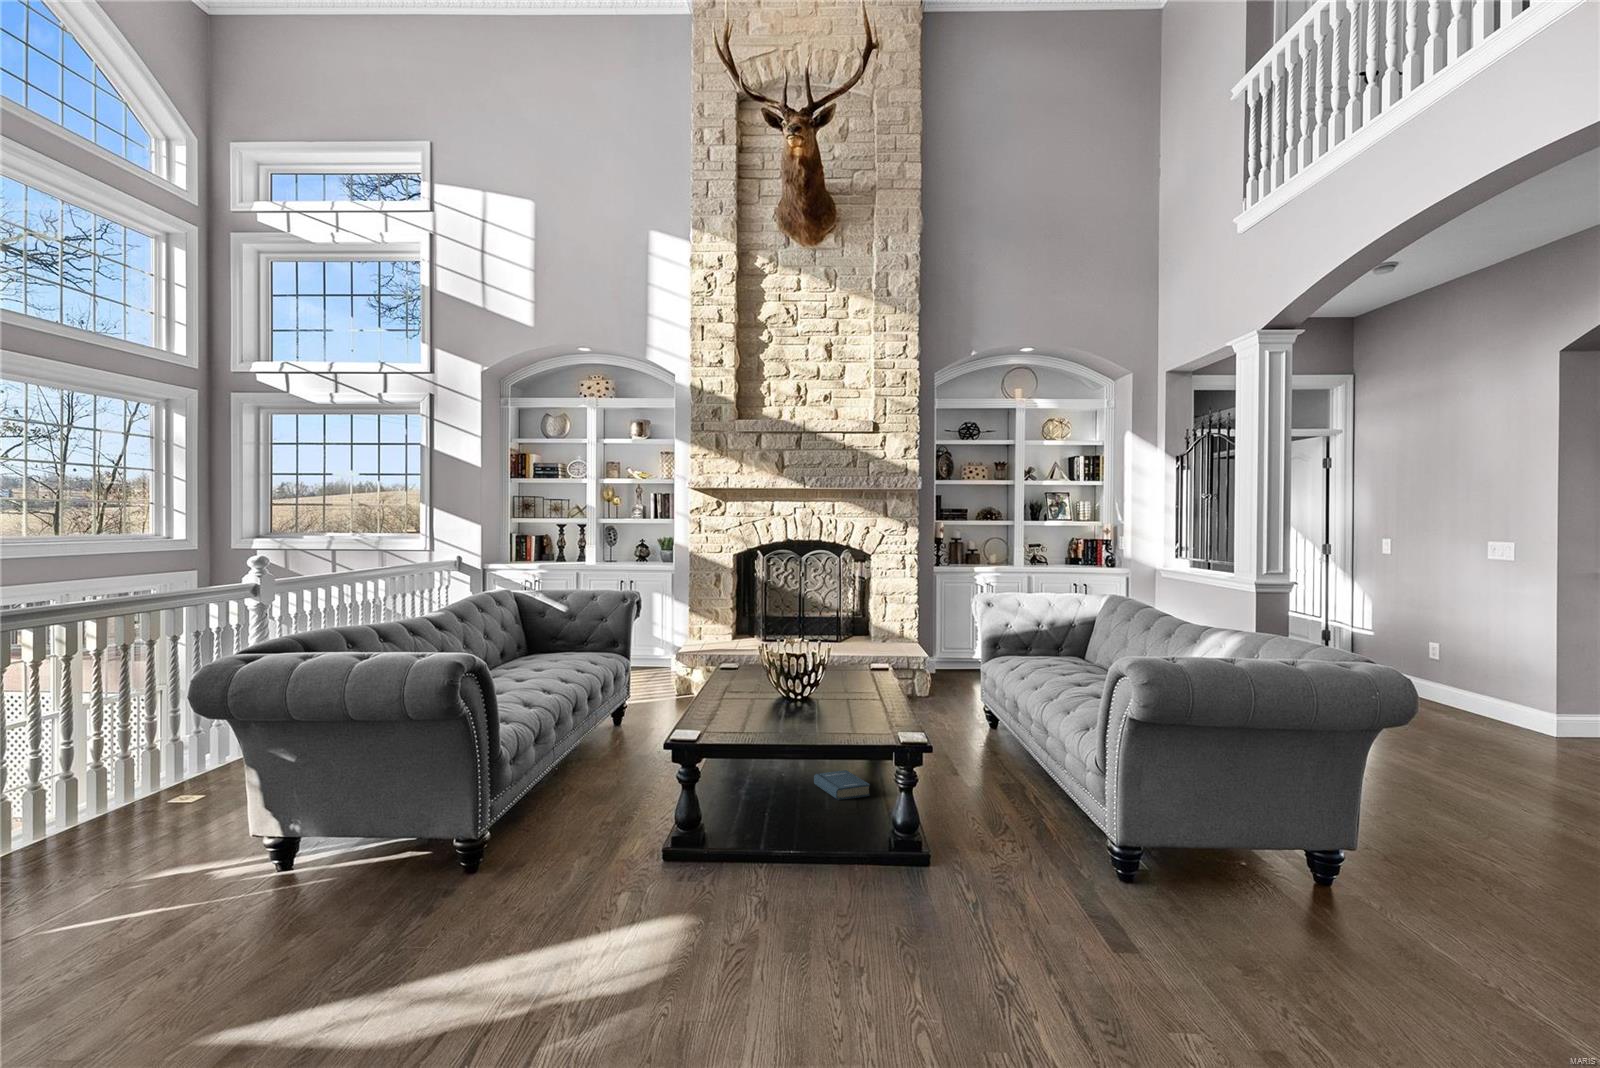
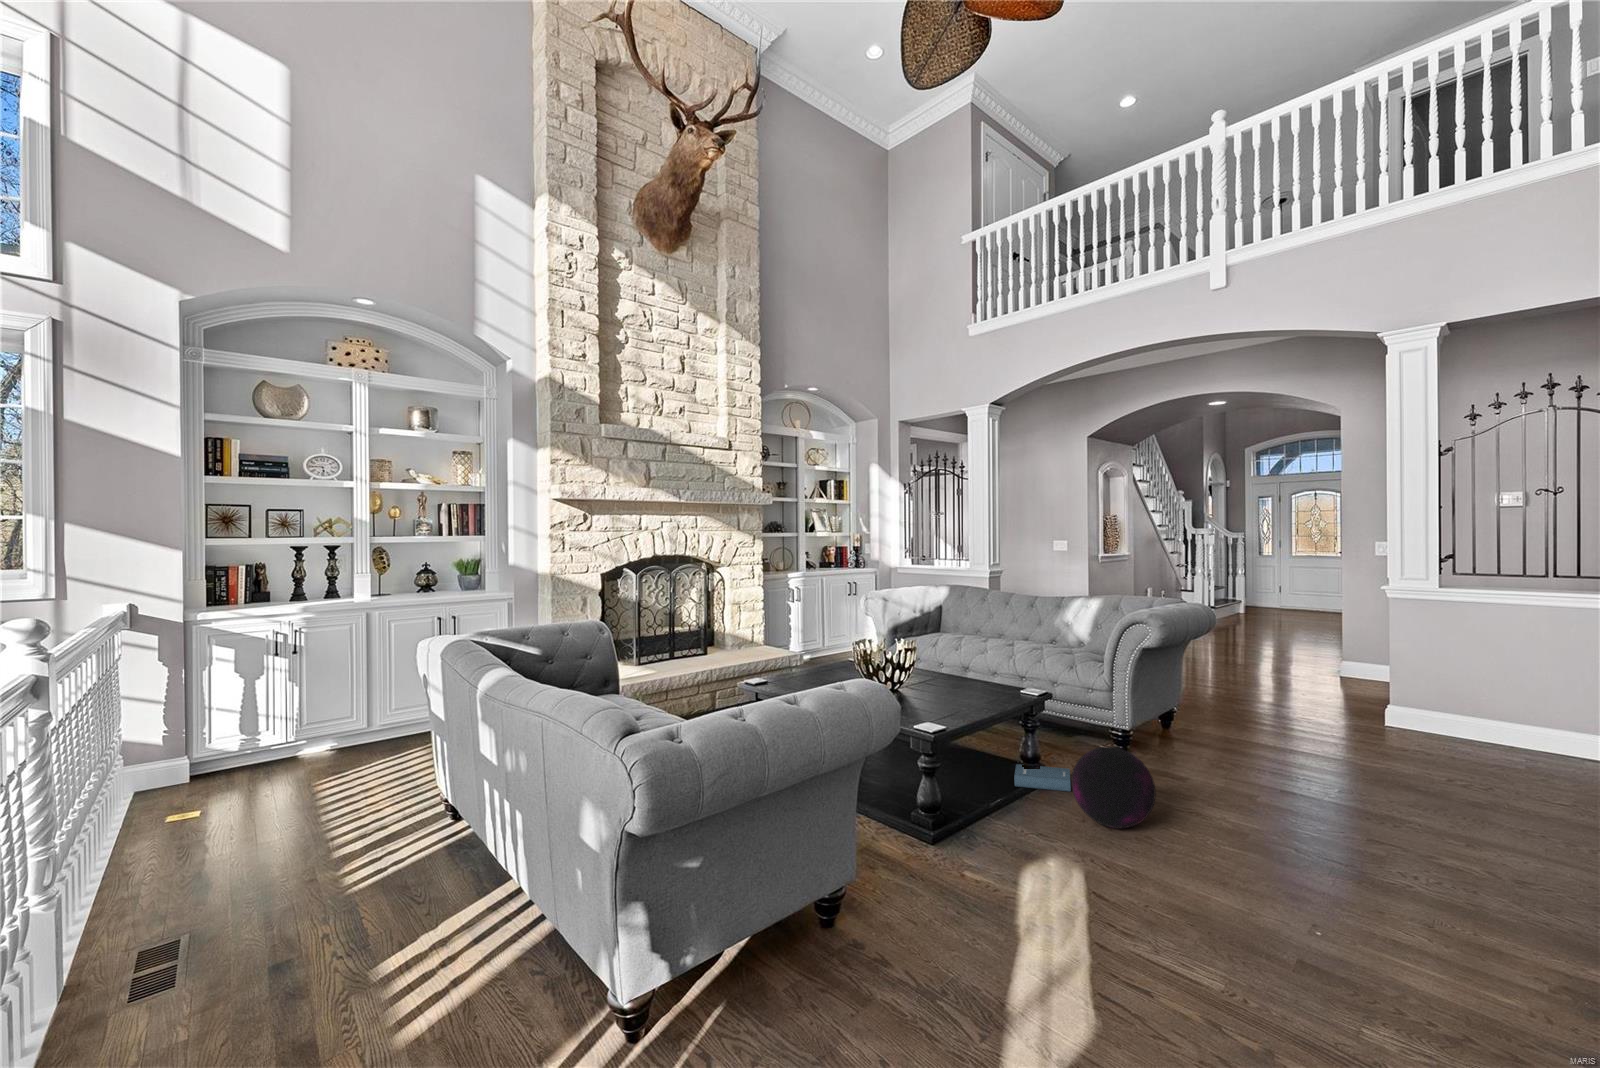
decorative orb: none [743,747,815,822] -> present [1071,747,1156,828]

